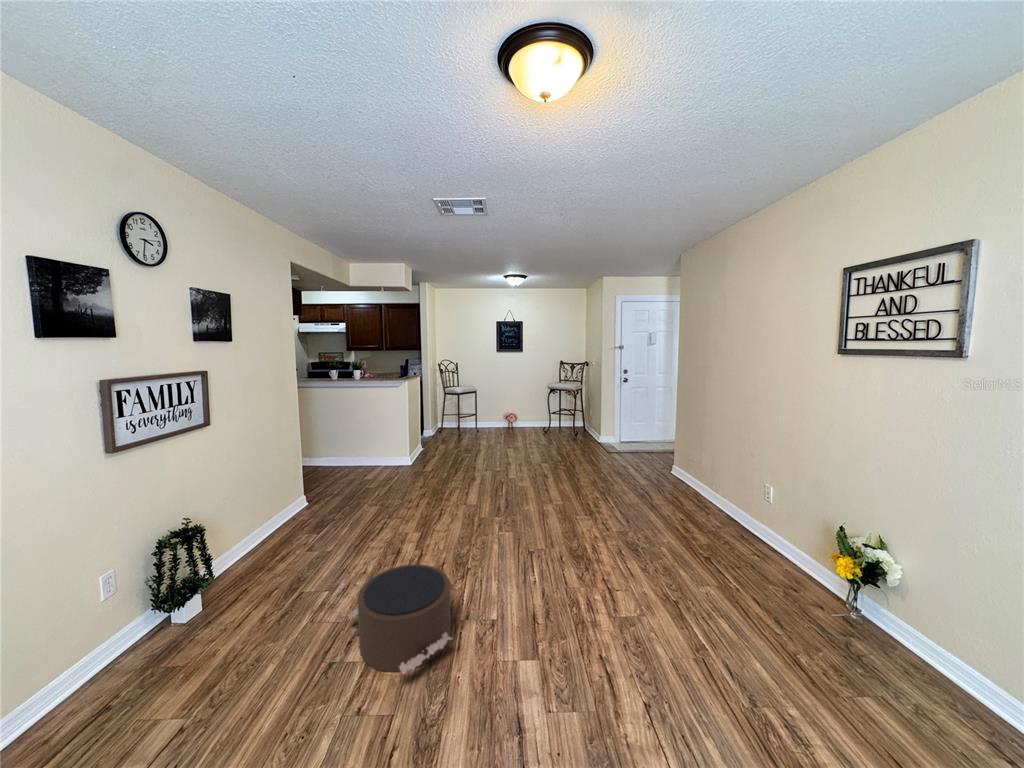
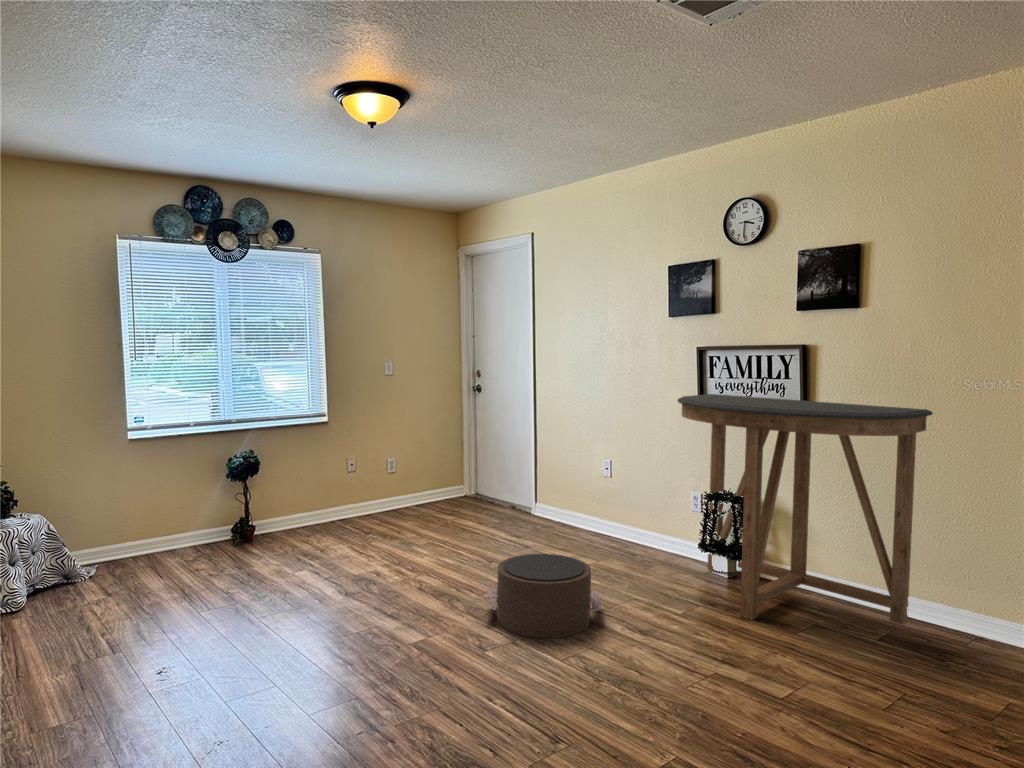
console table: none [129,403,331,627] -> present [678,394,933,625]

